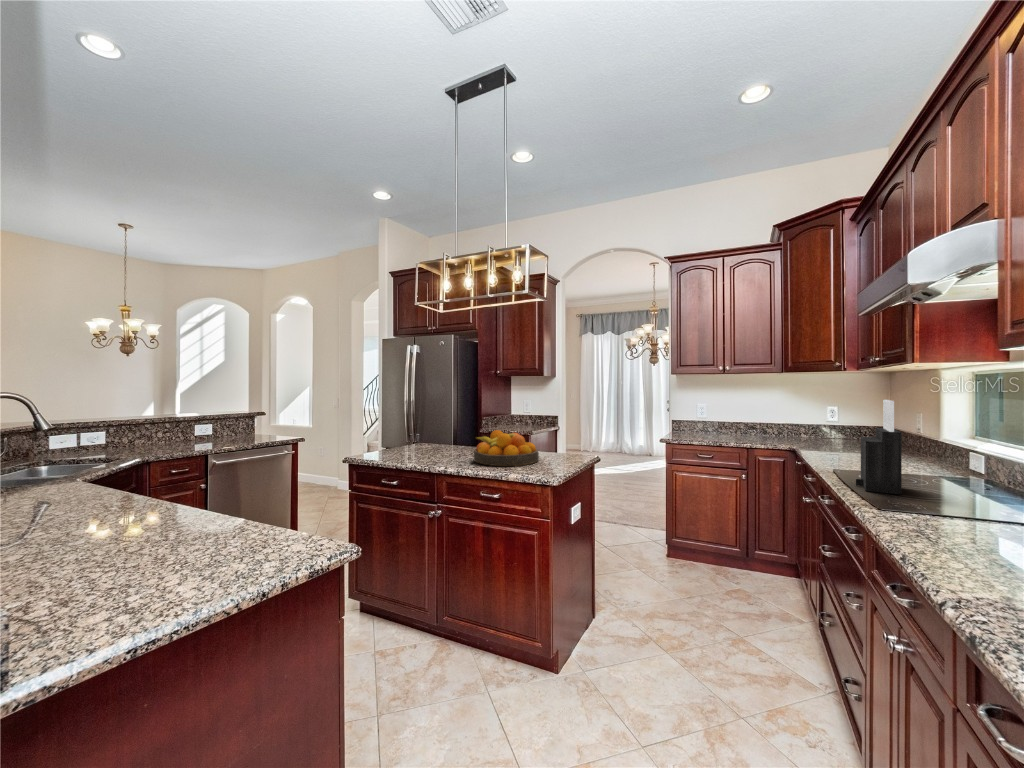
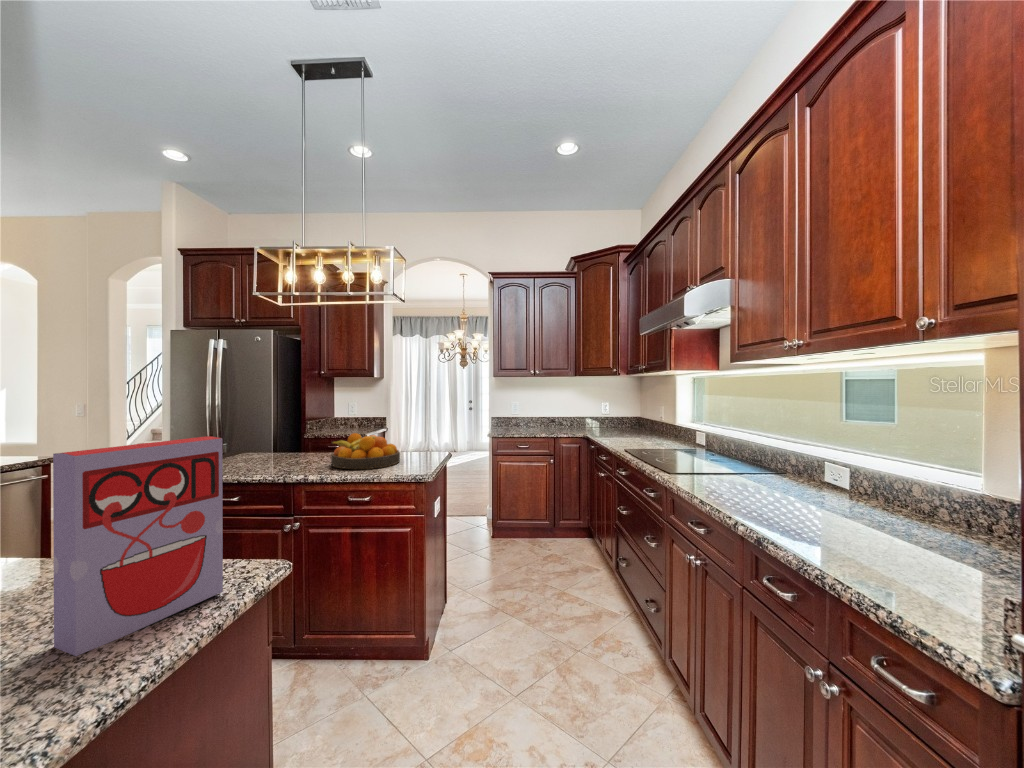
knife block: present [856,400,902,495] -> none [645,397,672,463]
cereal box: none [156,424,287,595] -> present [53,436,223,656]

